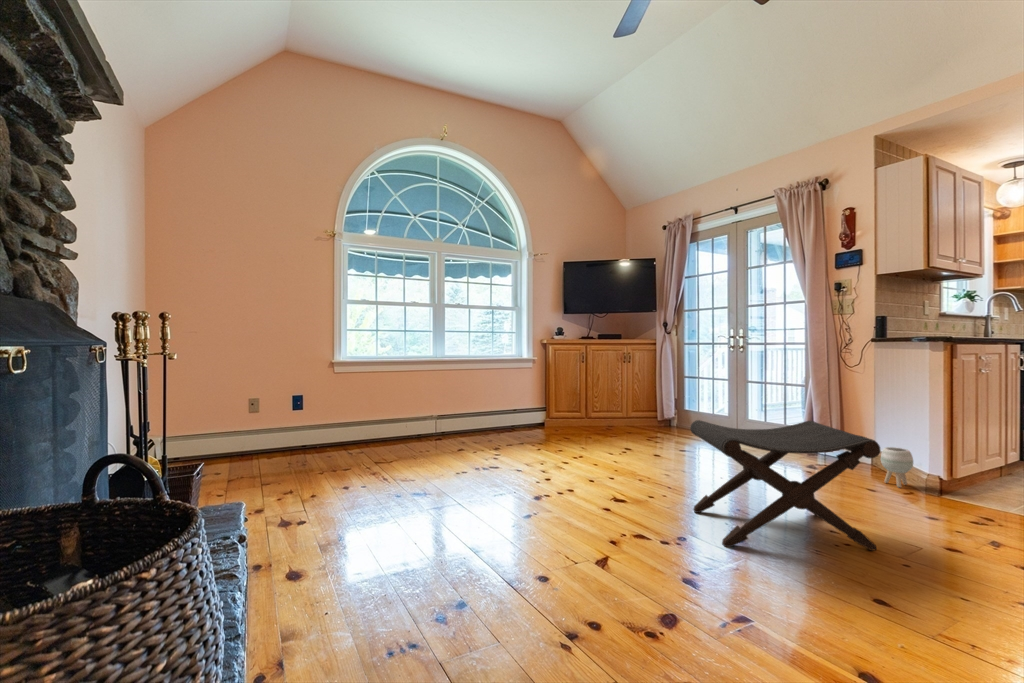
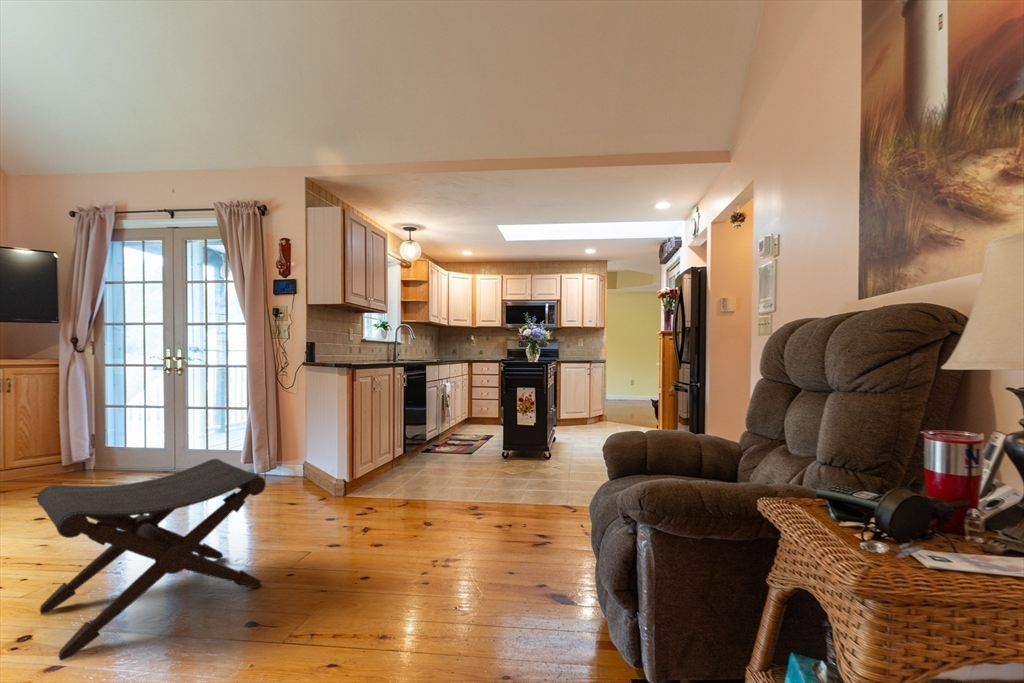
planter: present [881,447,913,487] -> none [301,462,326,499]

